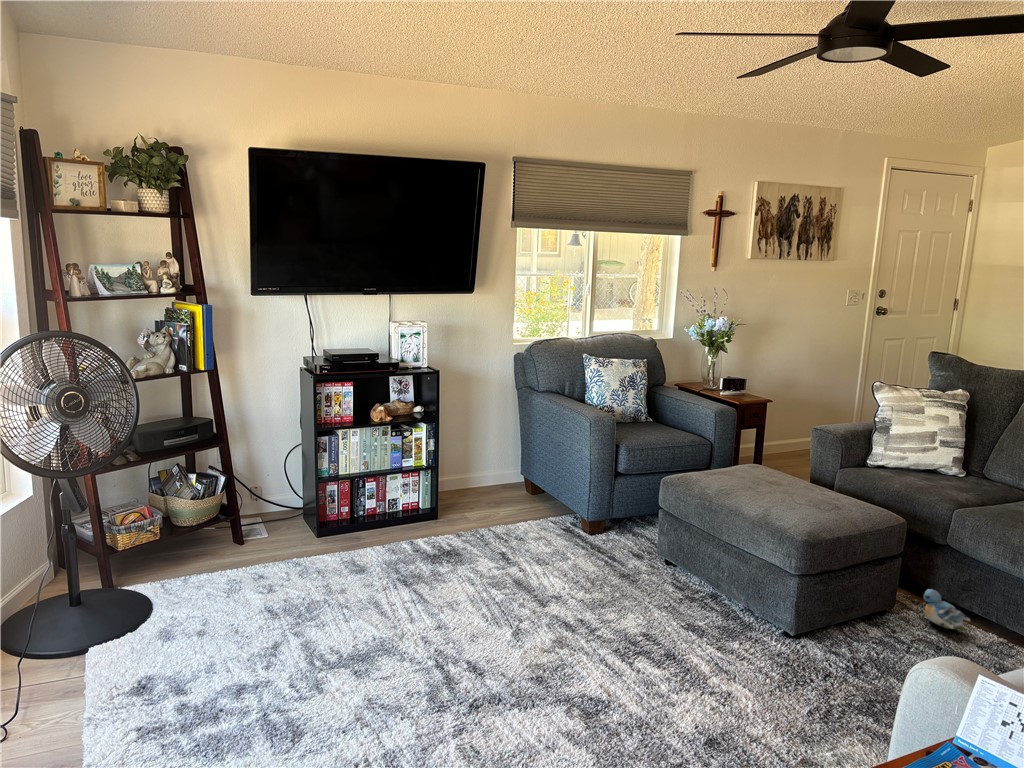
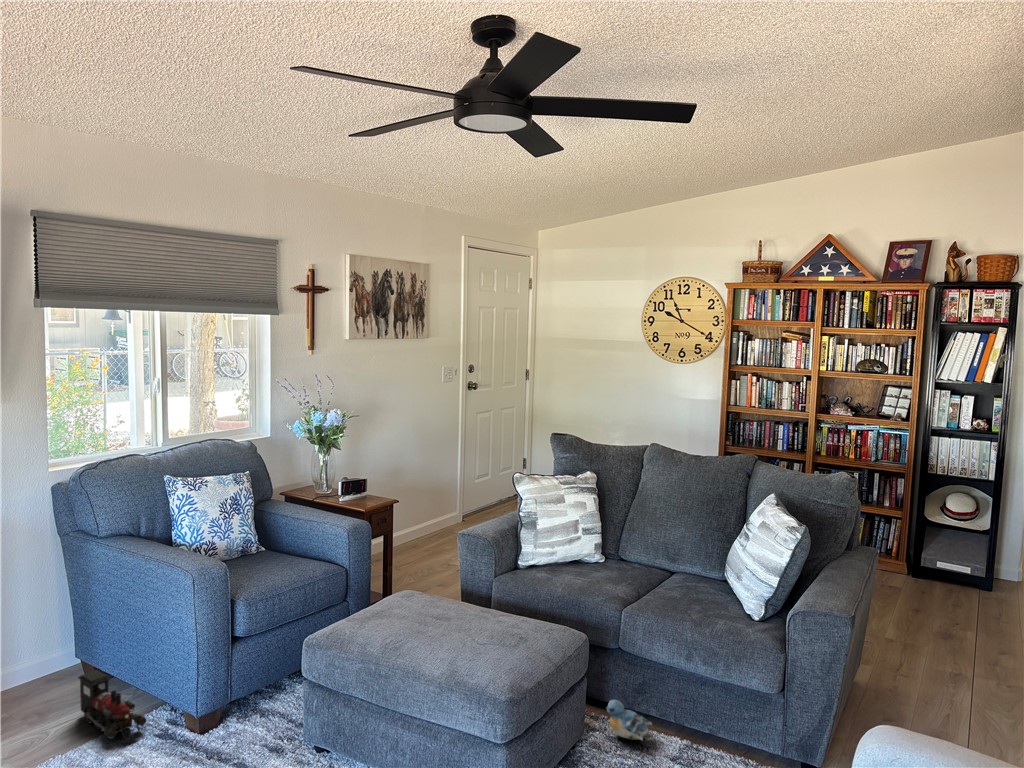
toy train: none [522,479,559,527] -> present [78,670,147,741]

